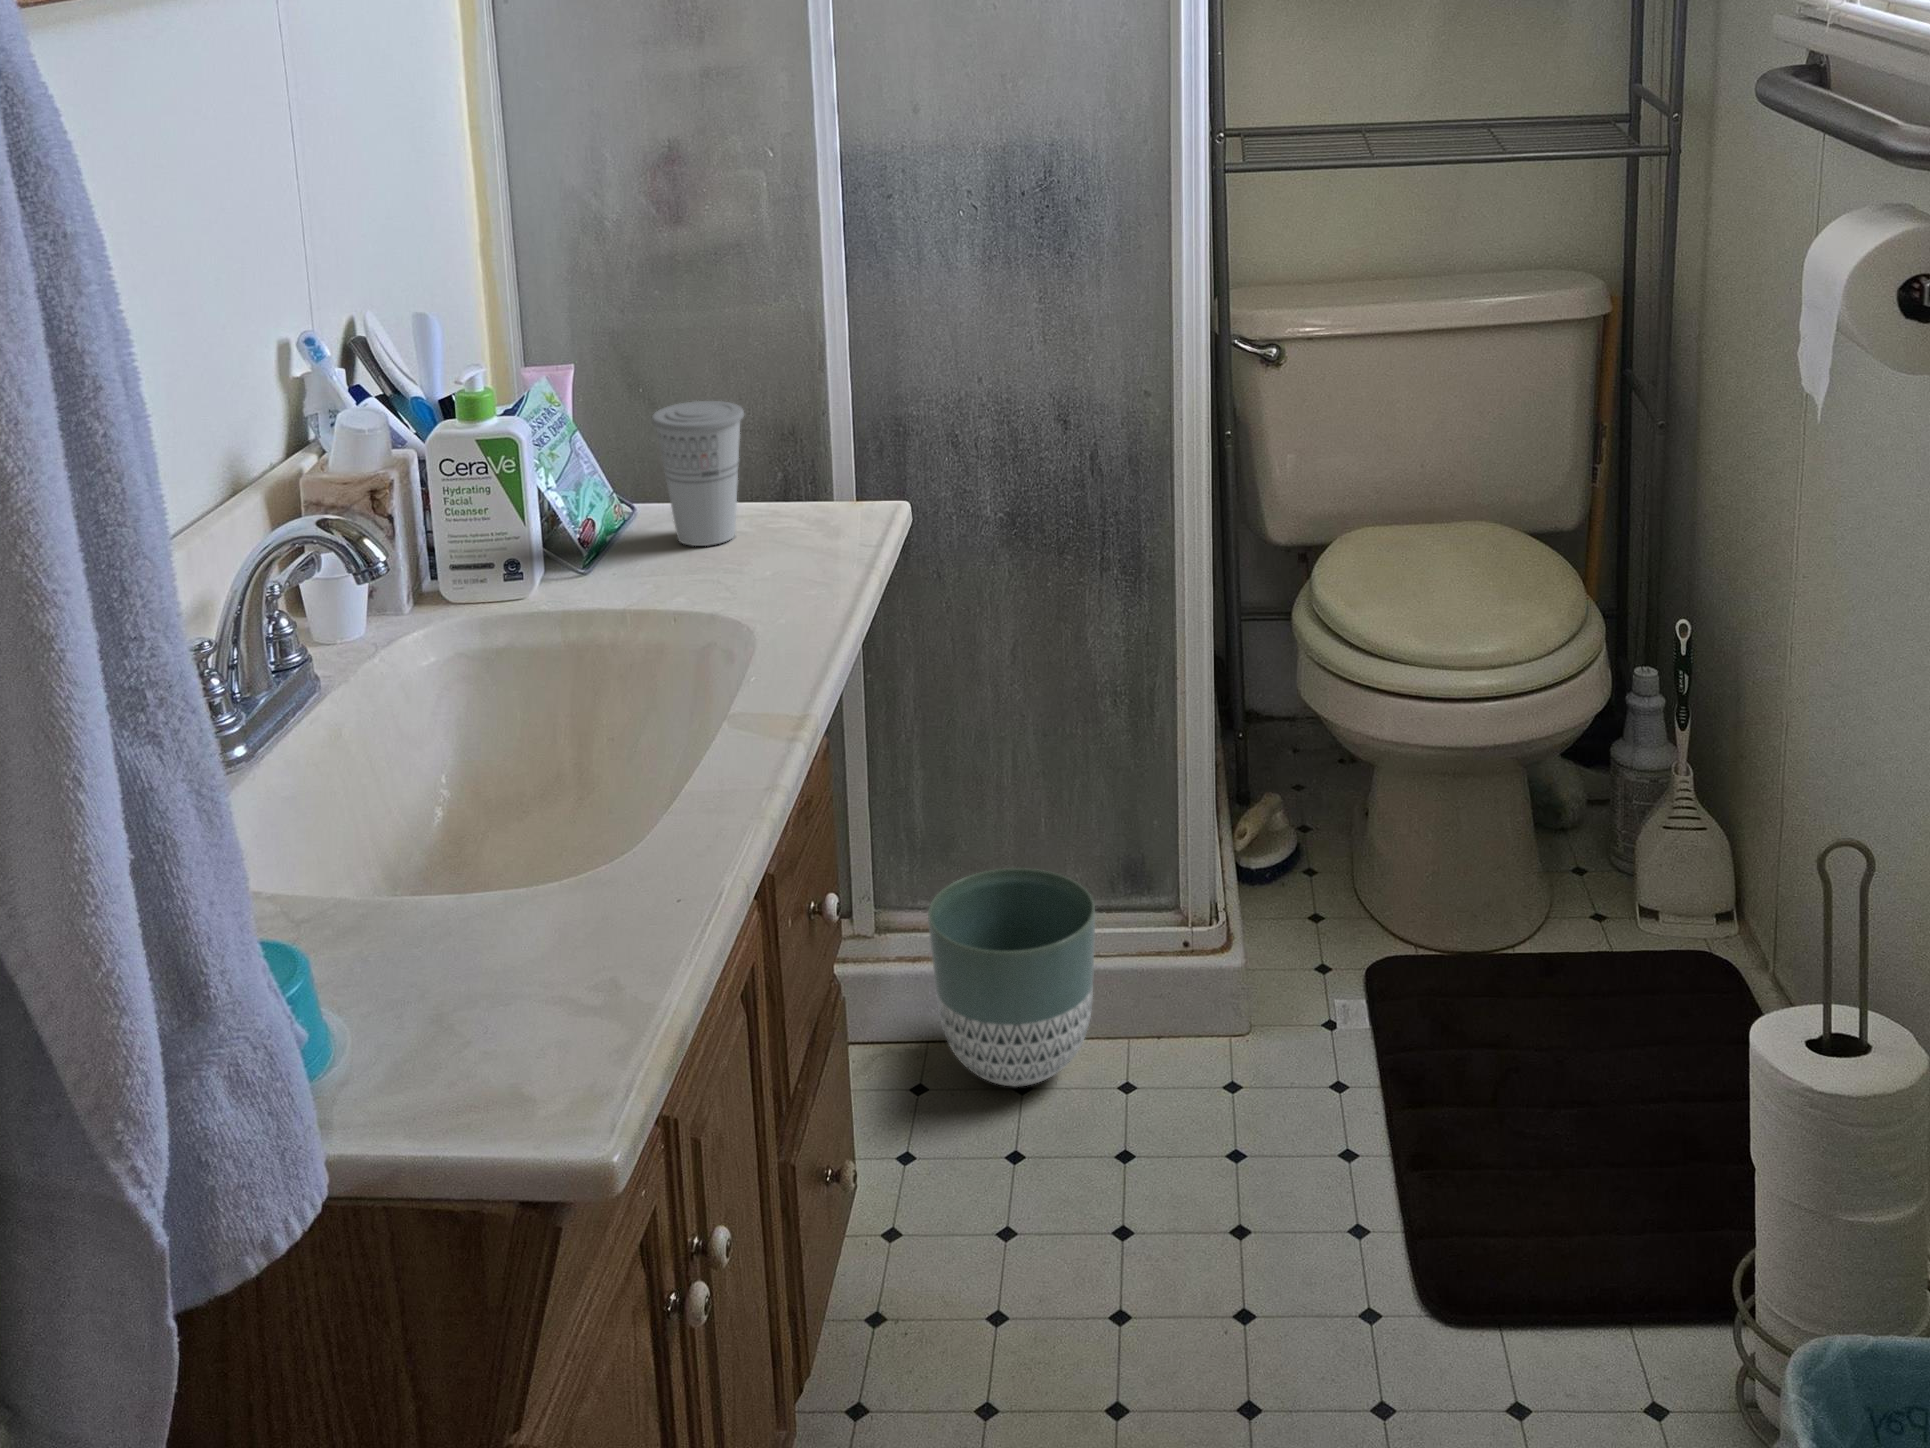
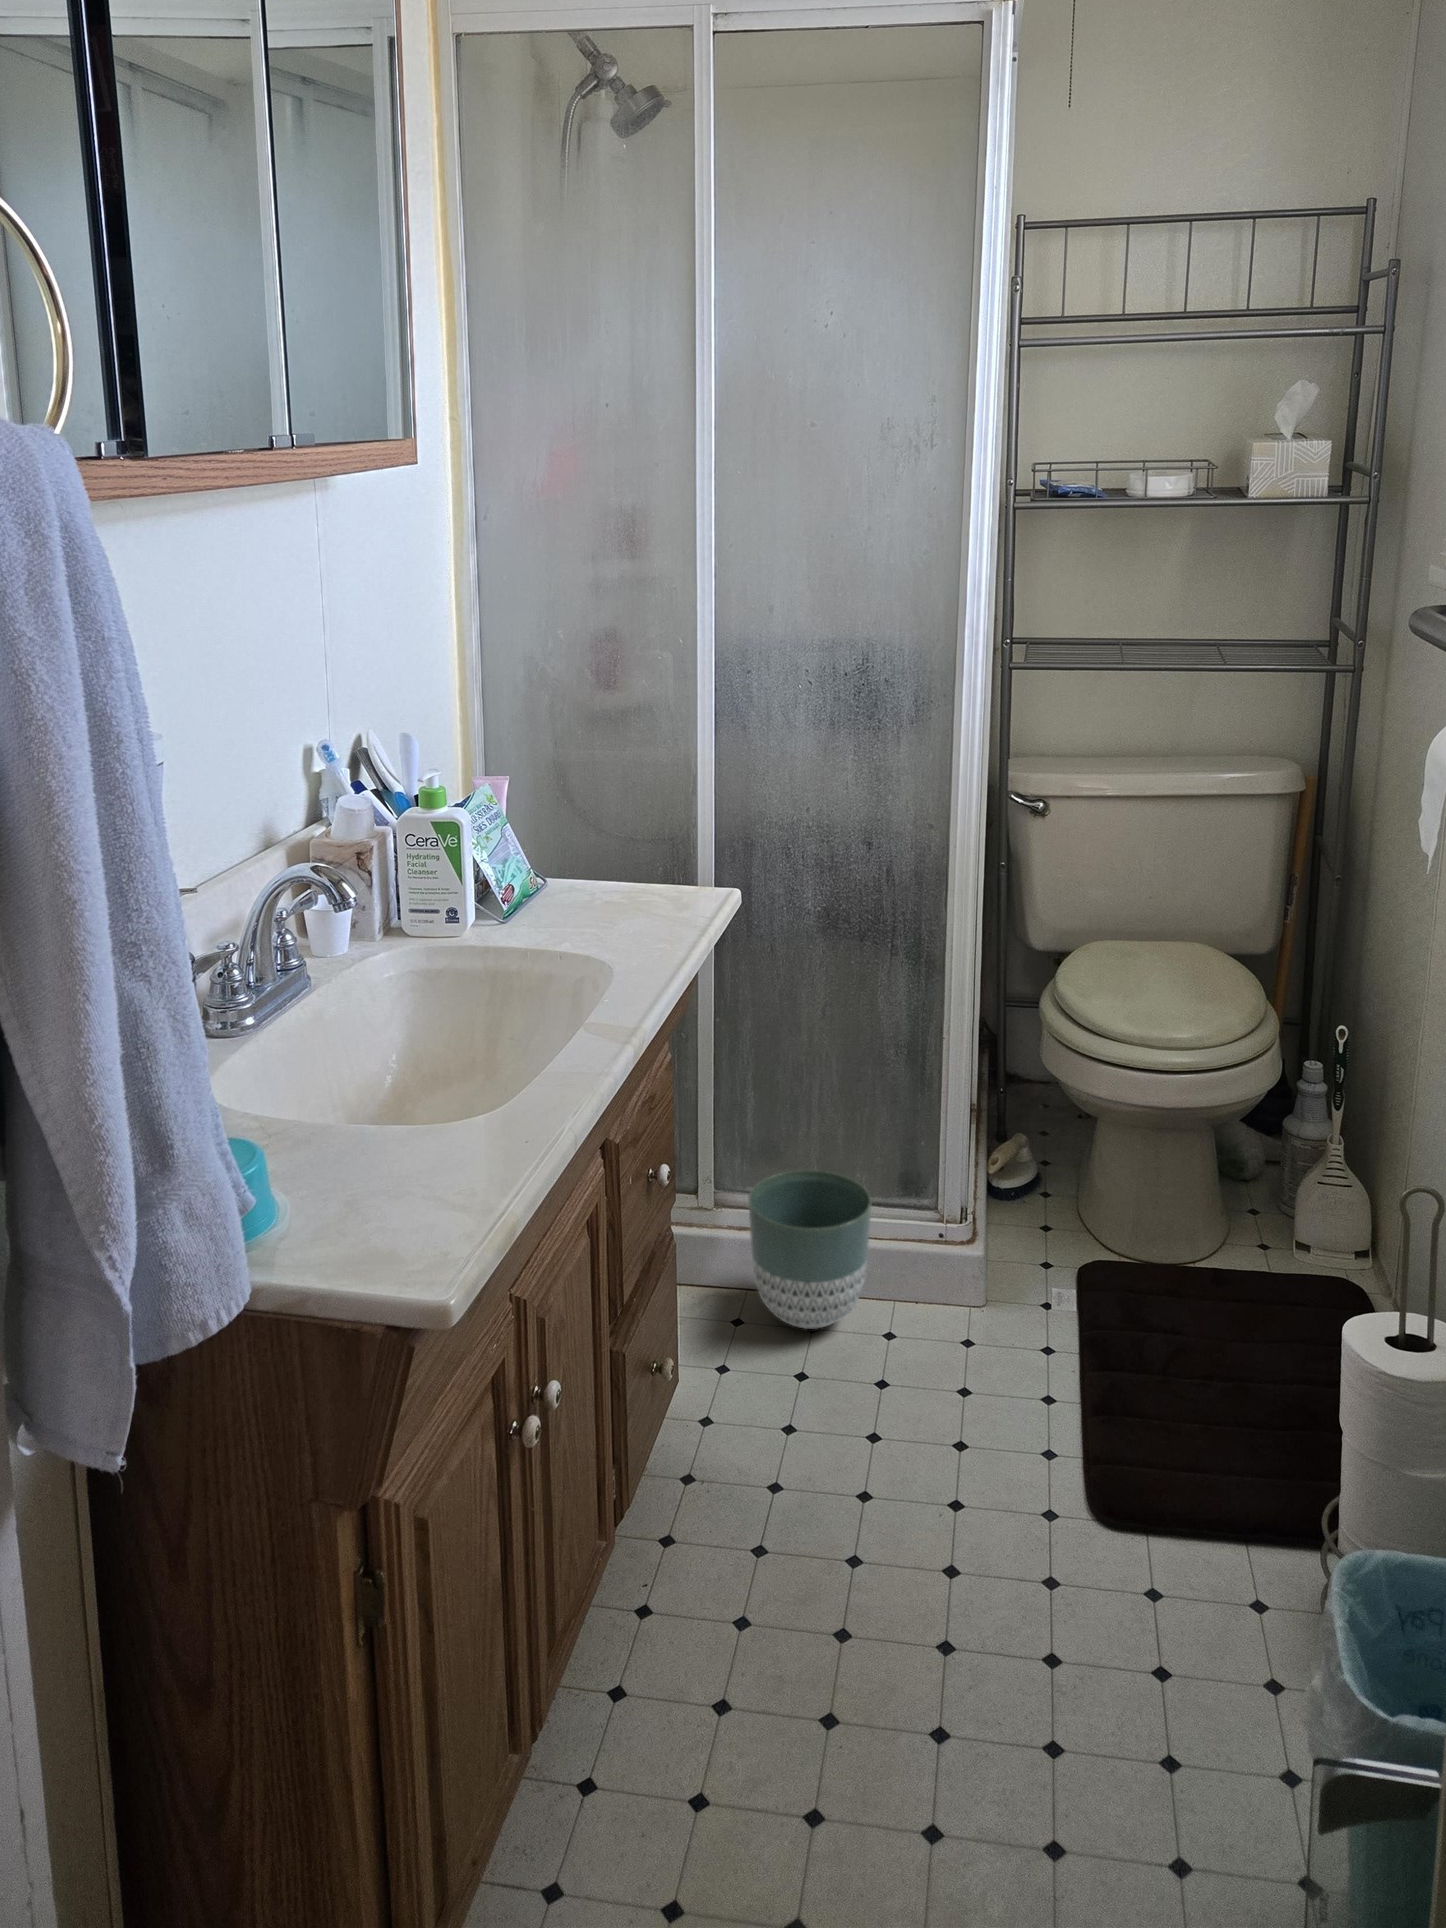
cup: present [651,401,744,546] -> none [554,807,621,910]

